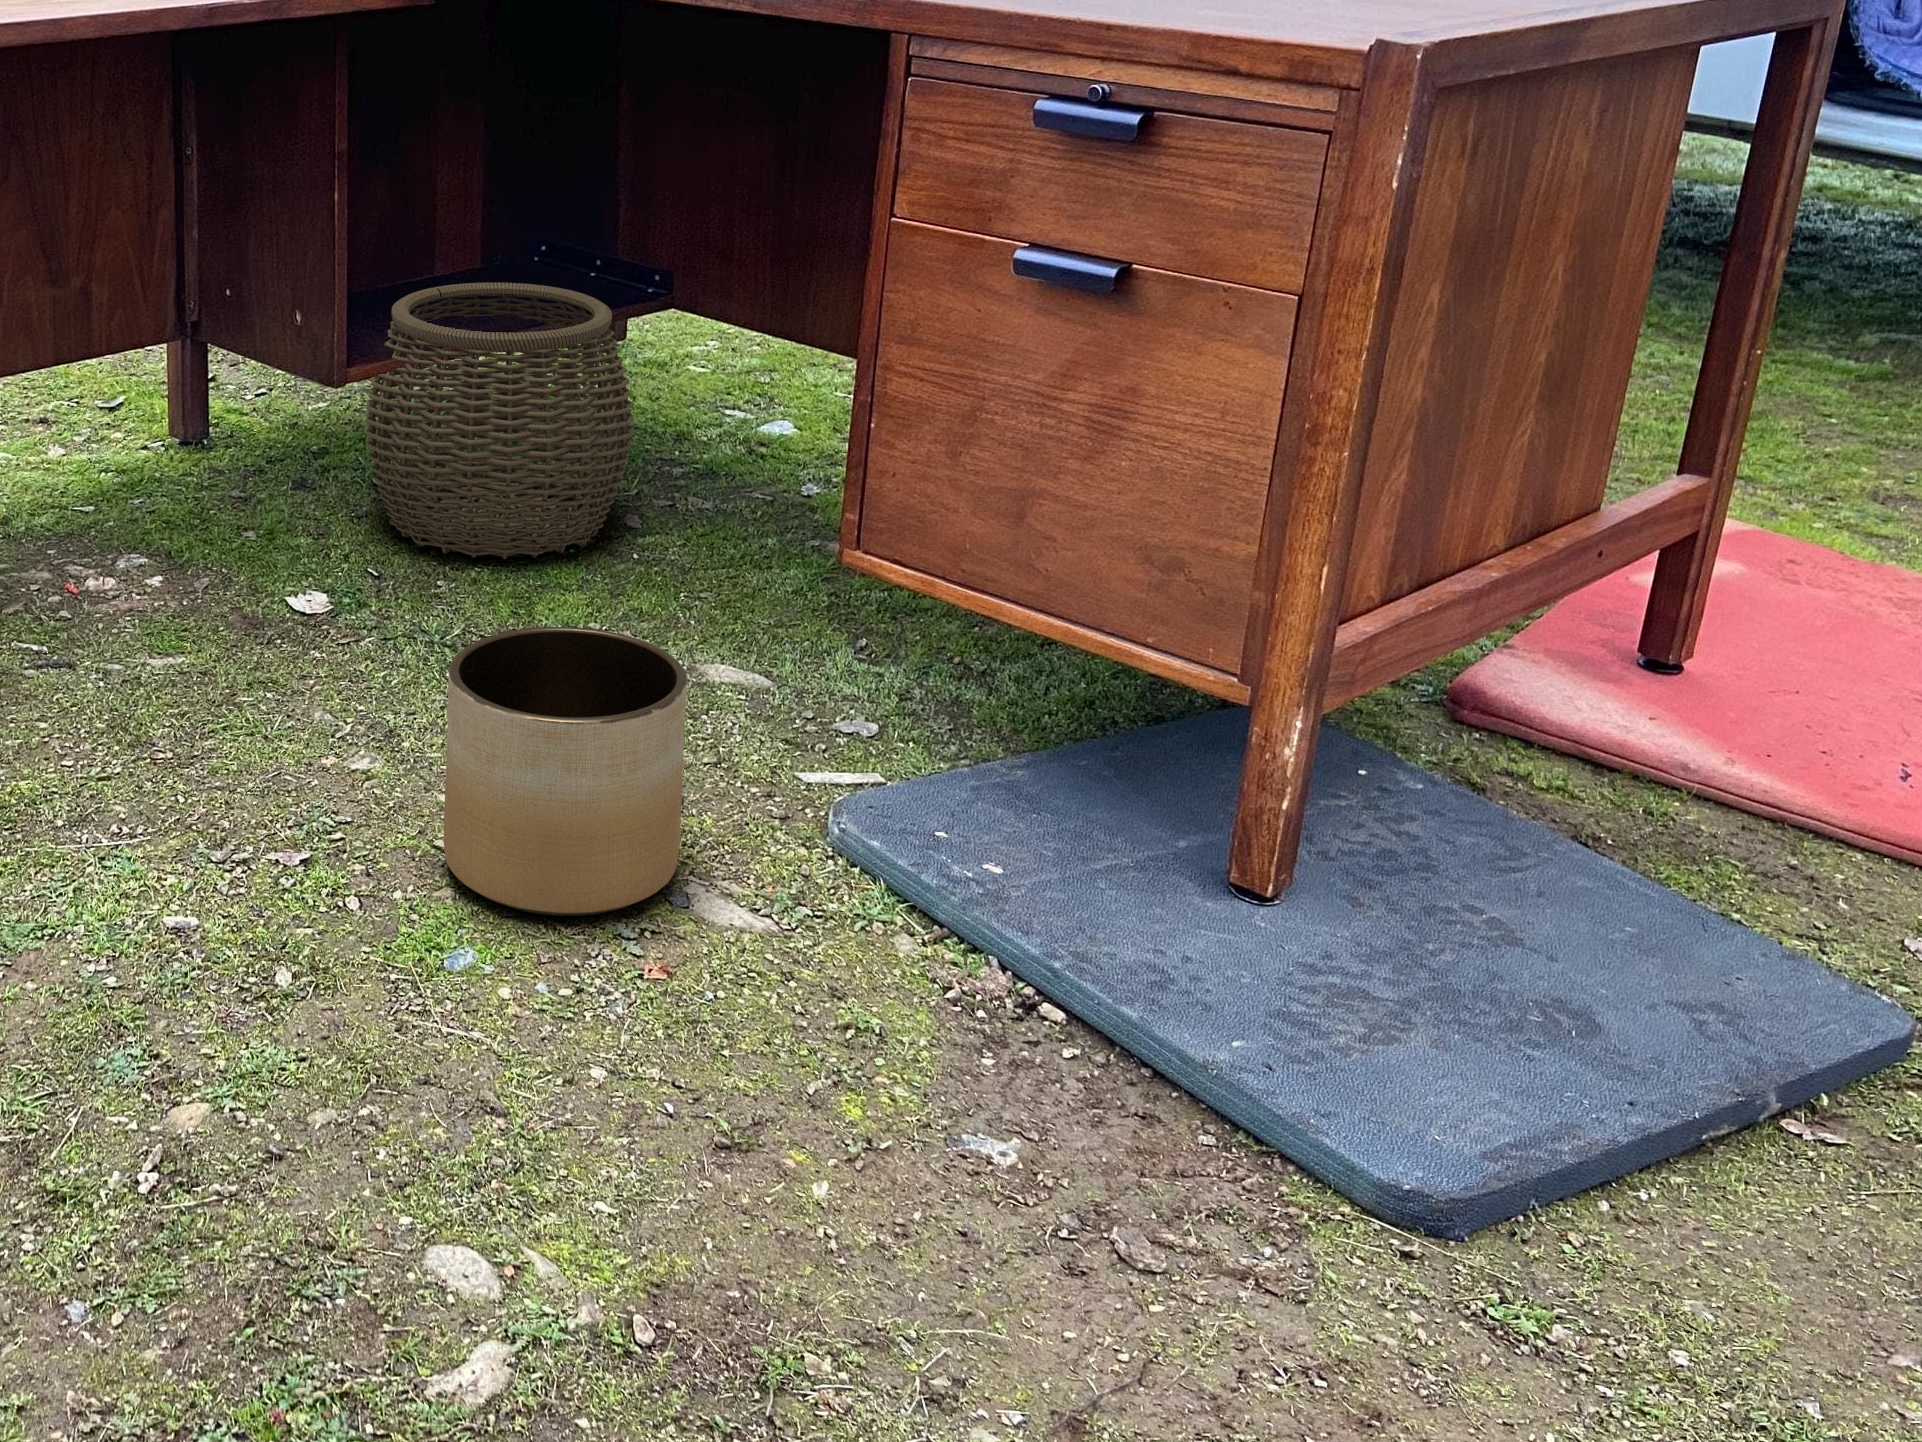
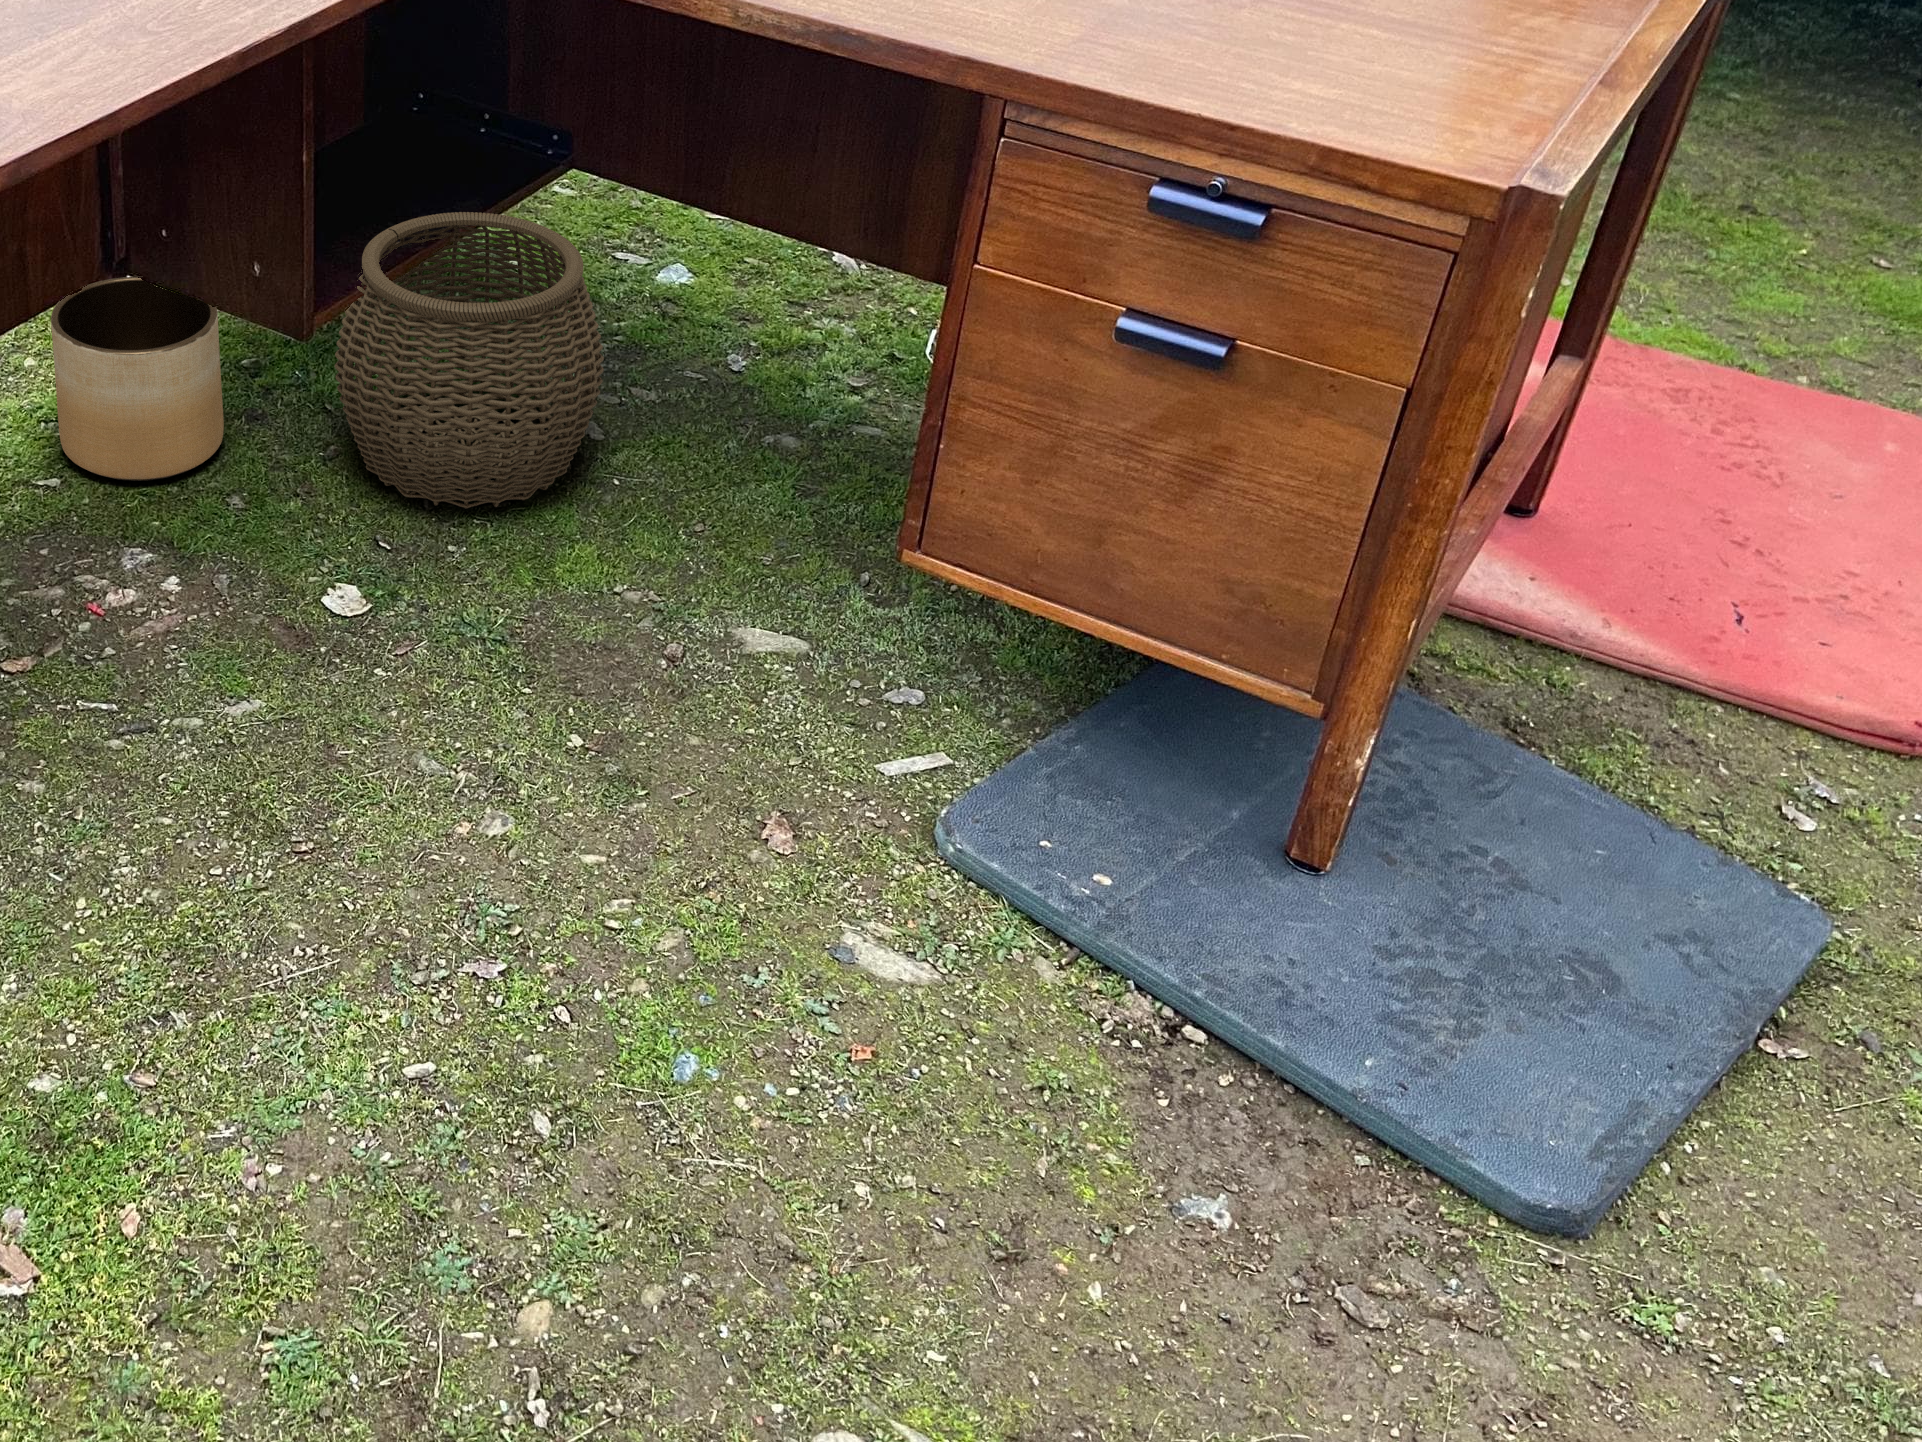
planter: present [444,627,687,916] -> present [51,277,224,481]

